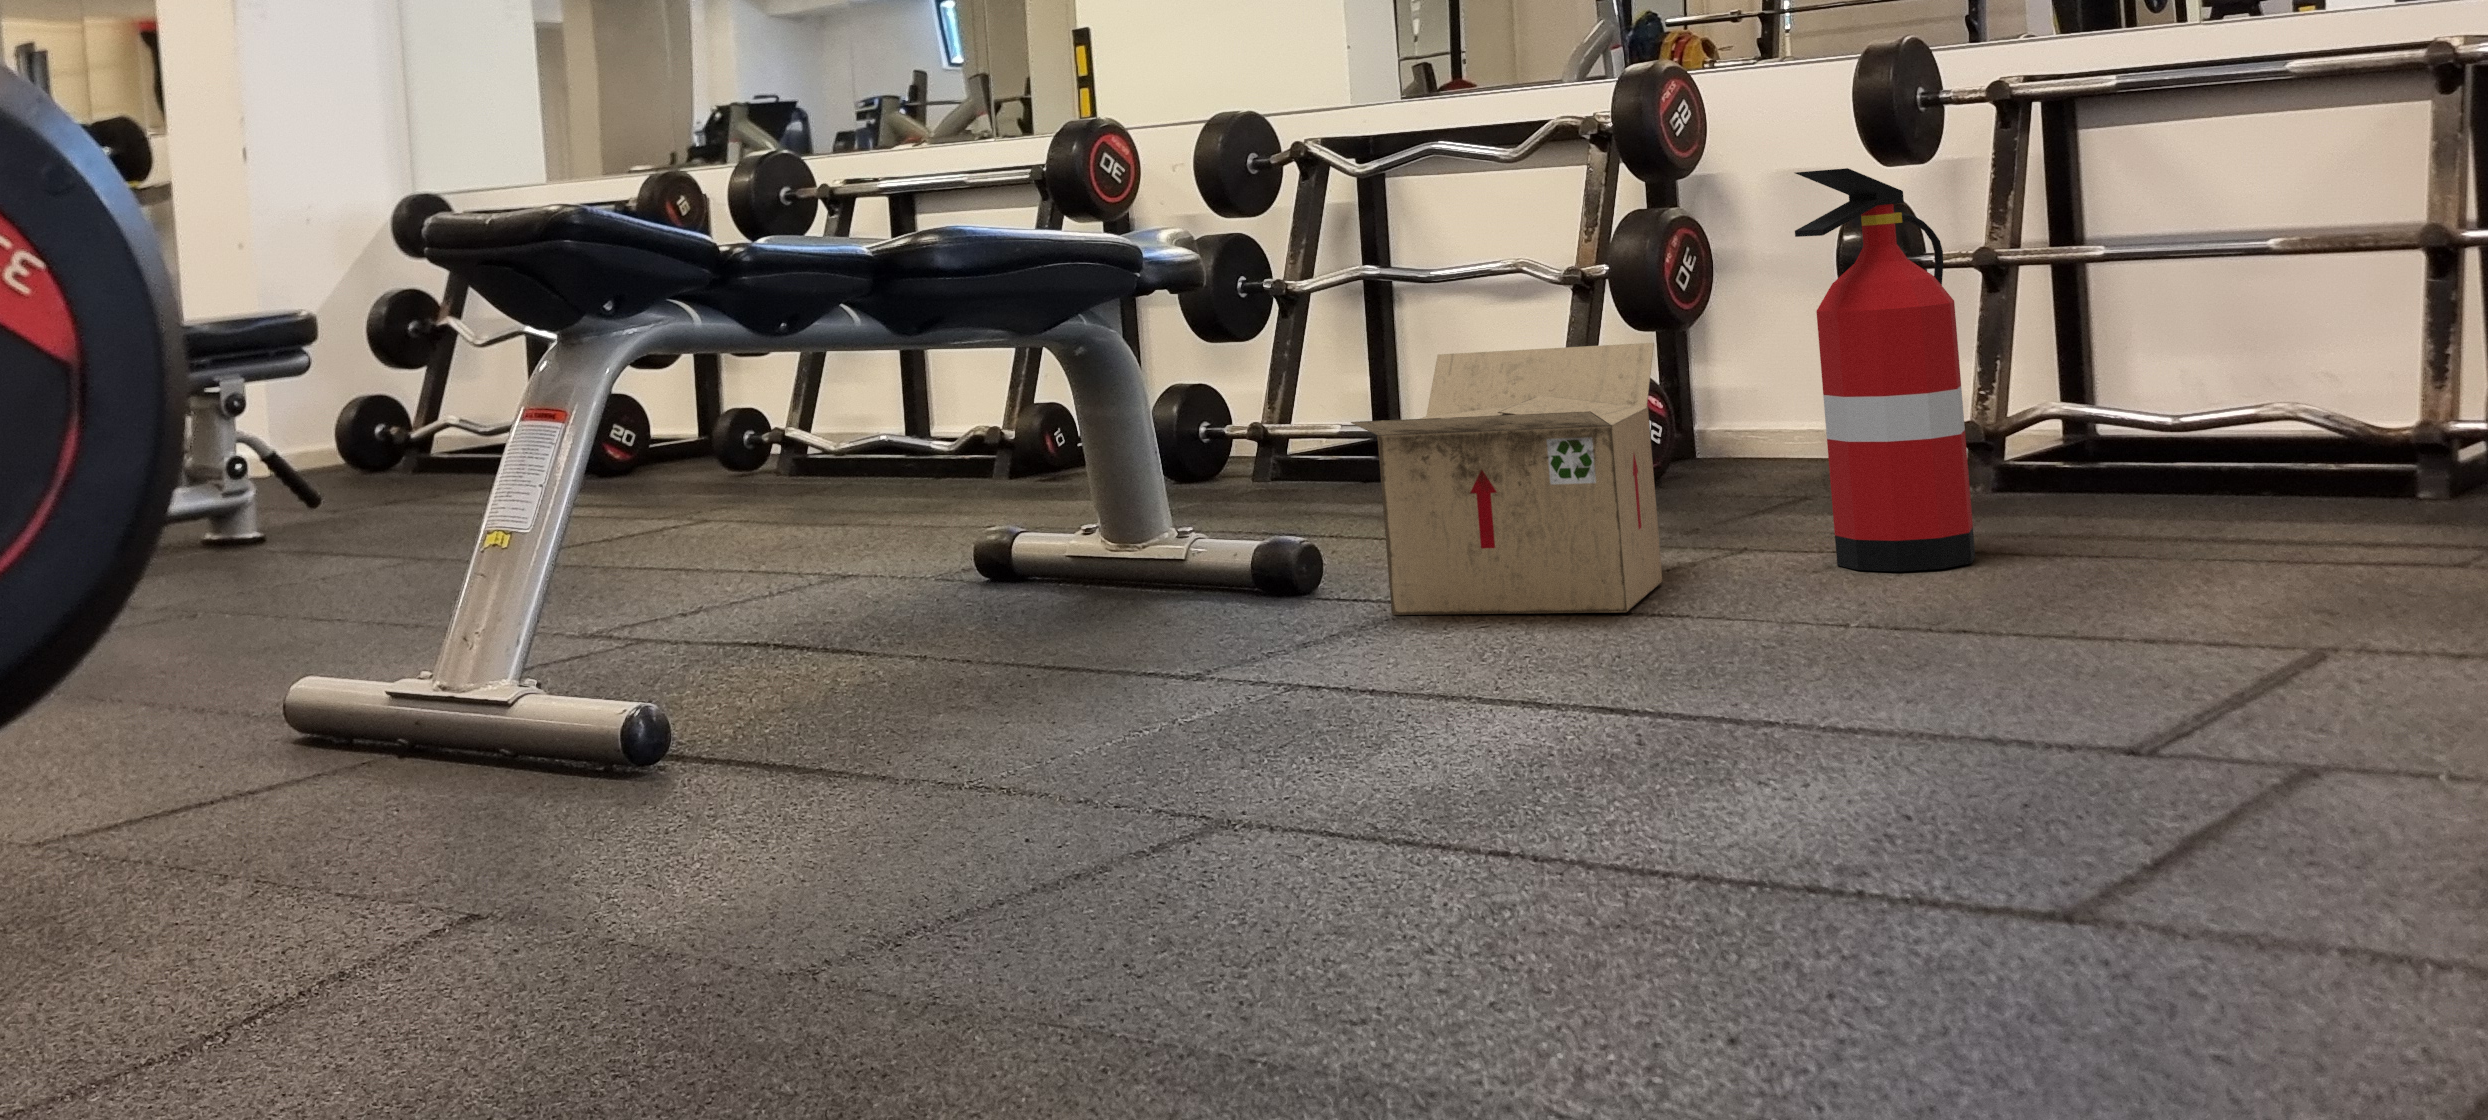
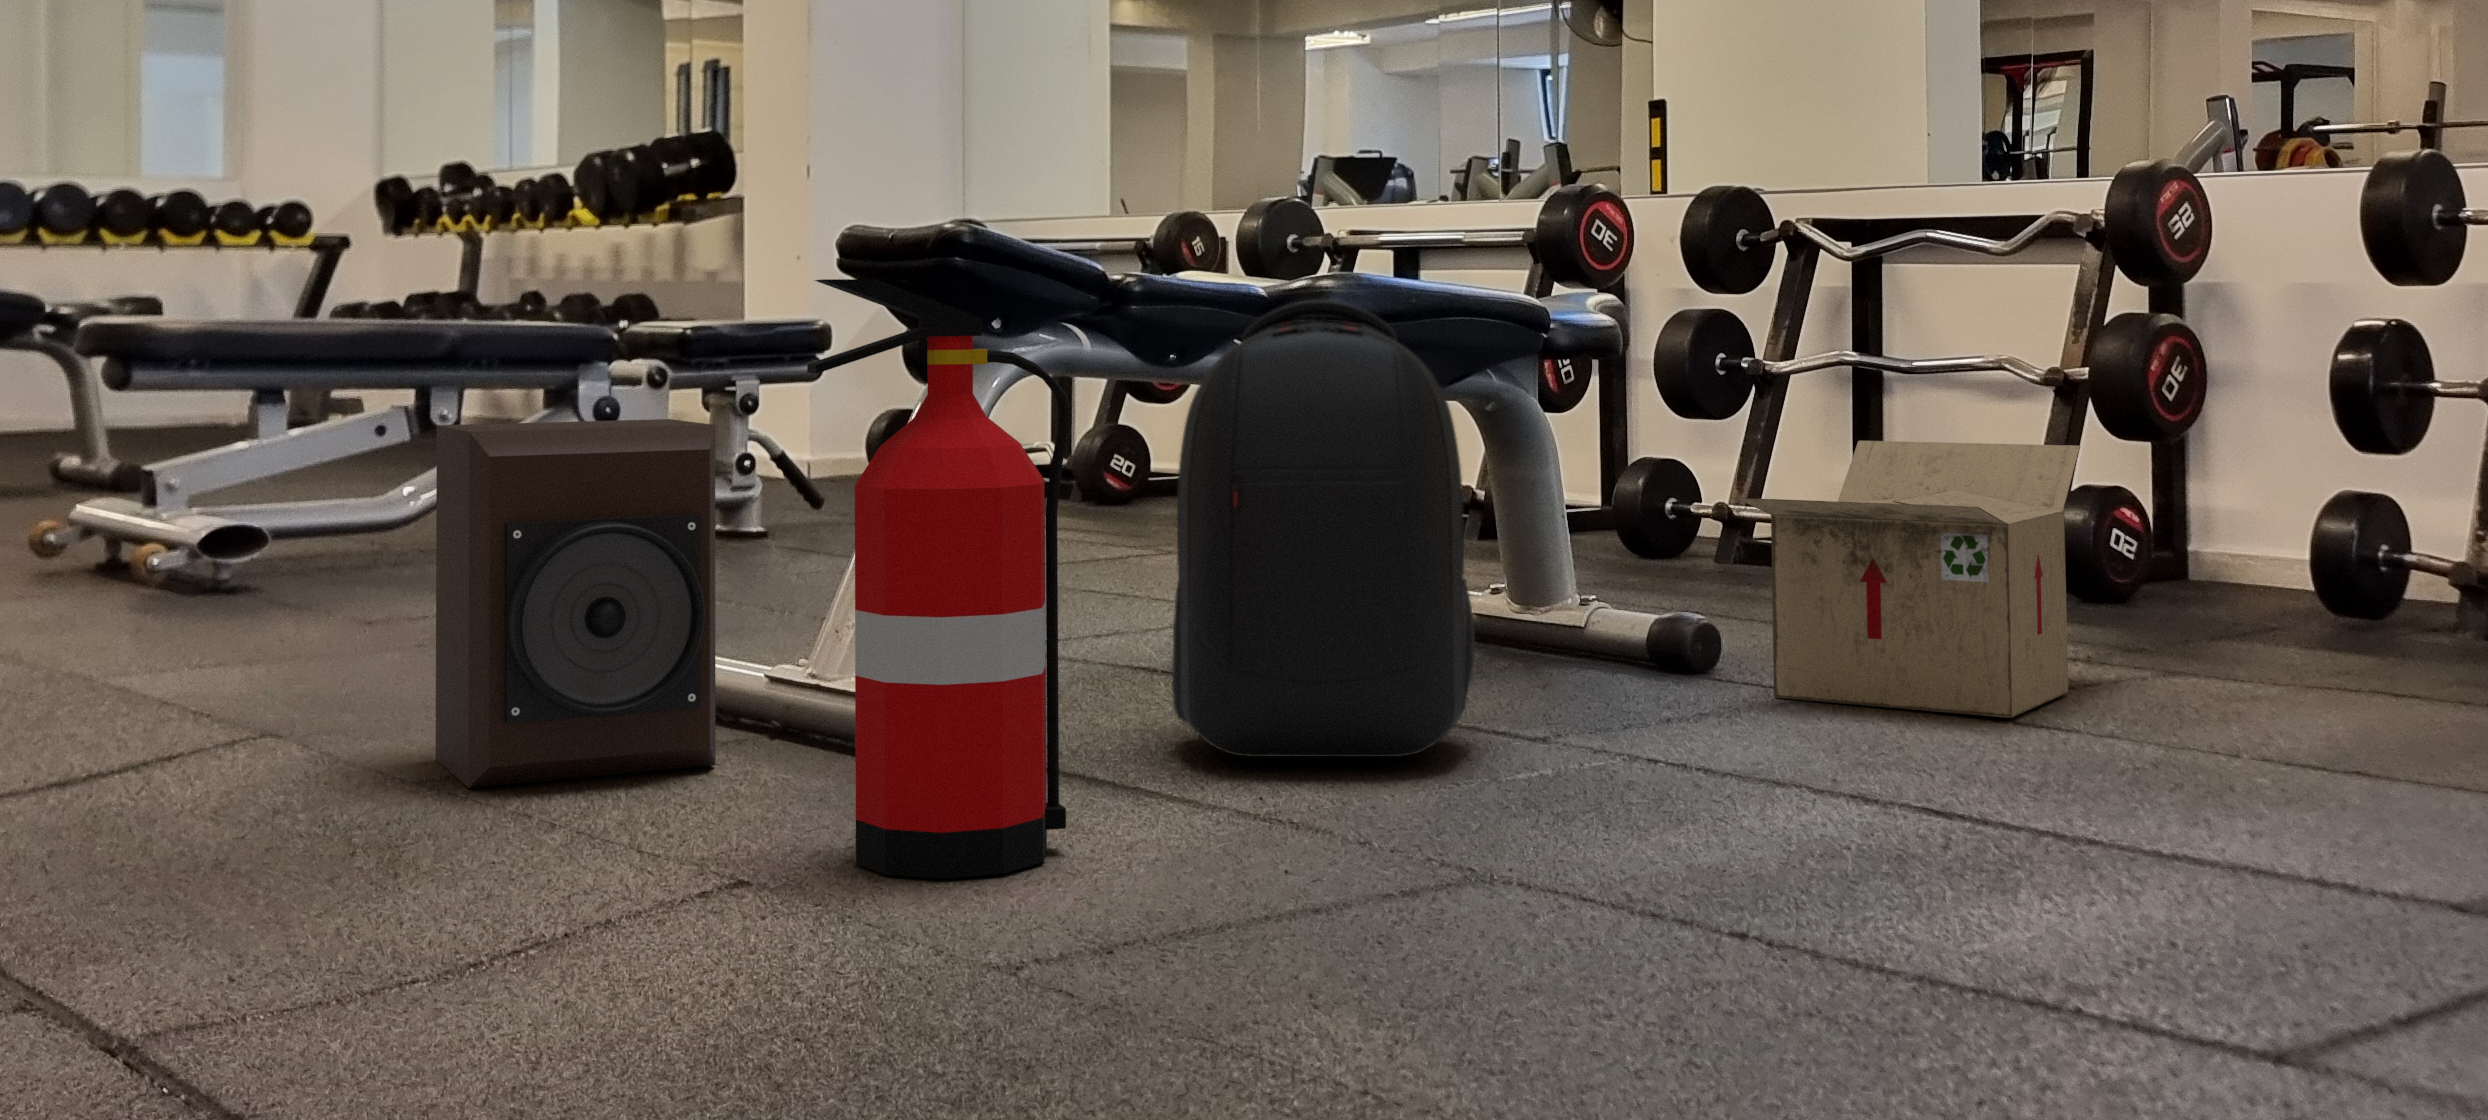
fire extinguisher: present [1795,168,1975,571] -> present [807,279,1070,879]
backpack: none [821,257,1133,728] -> present [1172,300,1475,757]
speaker: none [14,436,362,854] -> present [436,419,716,788]

